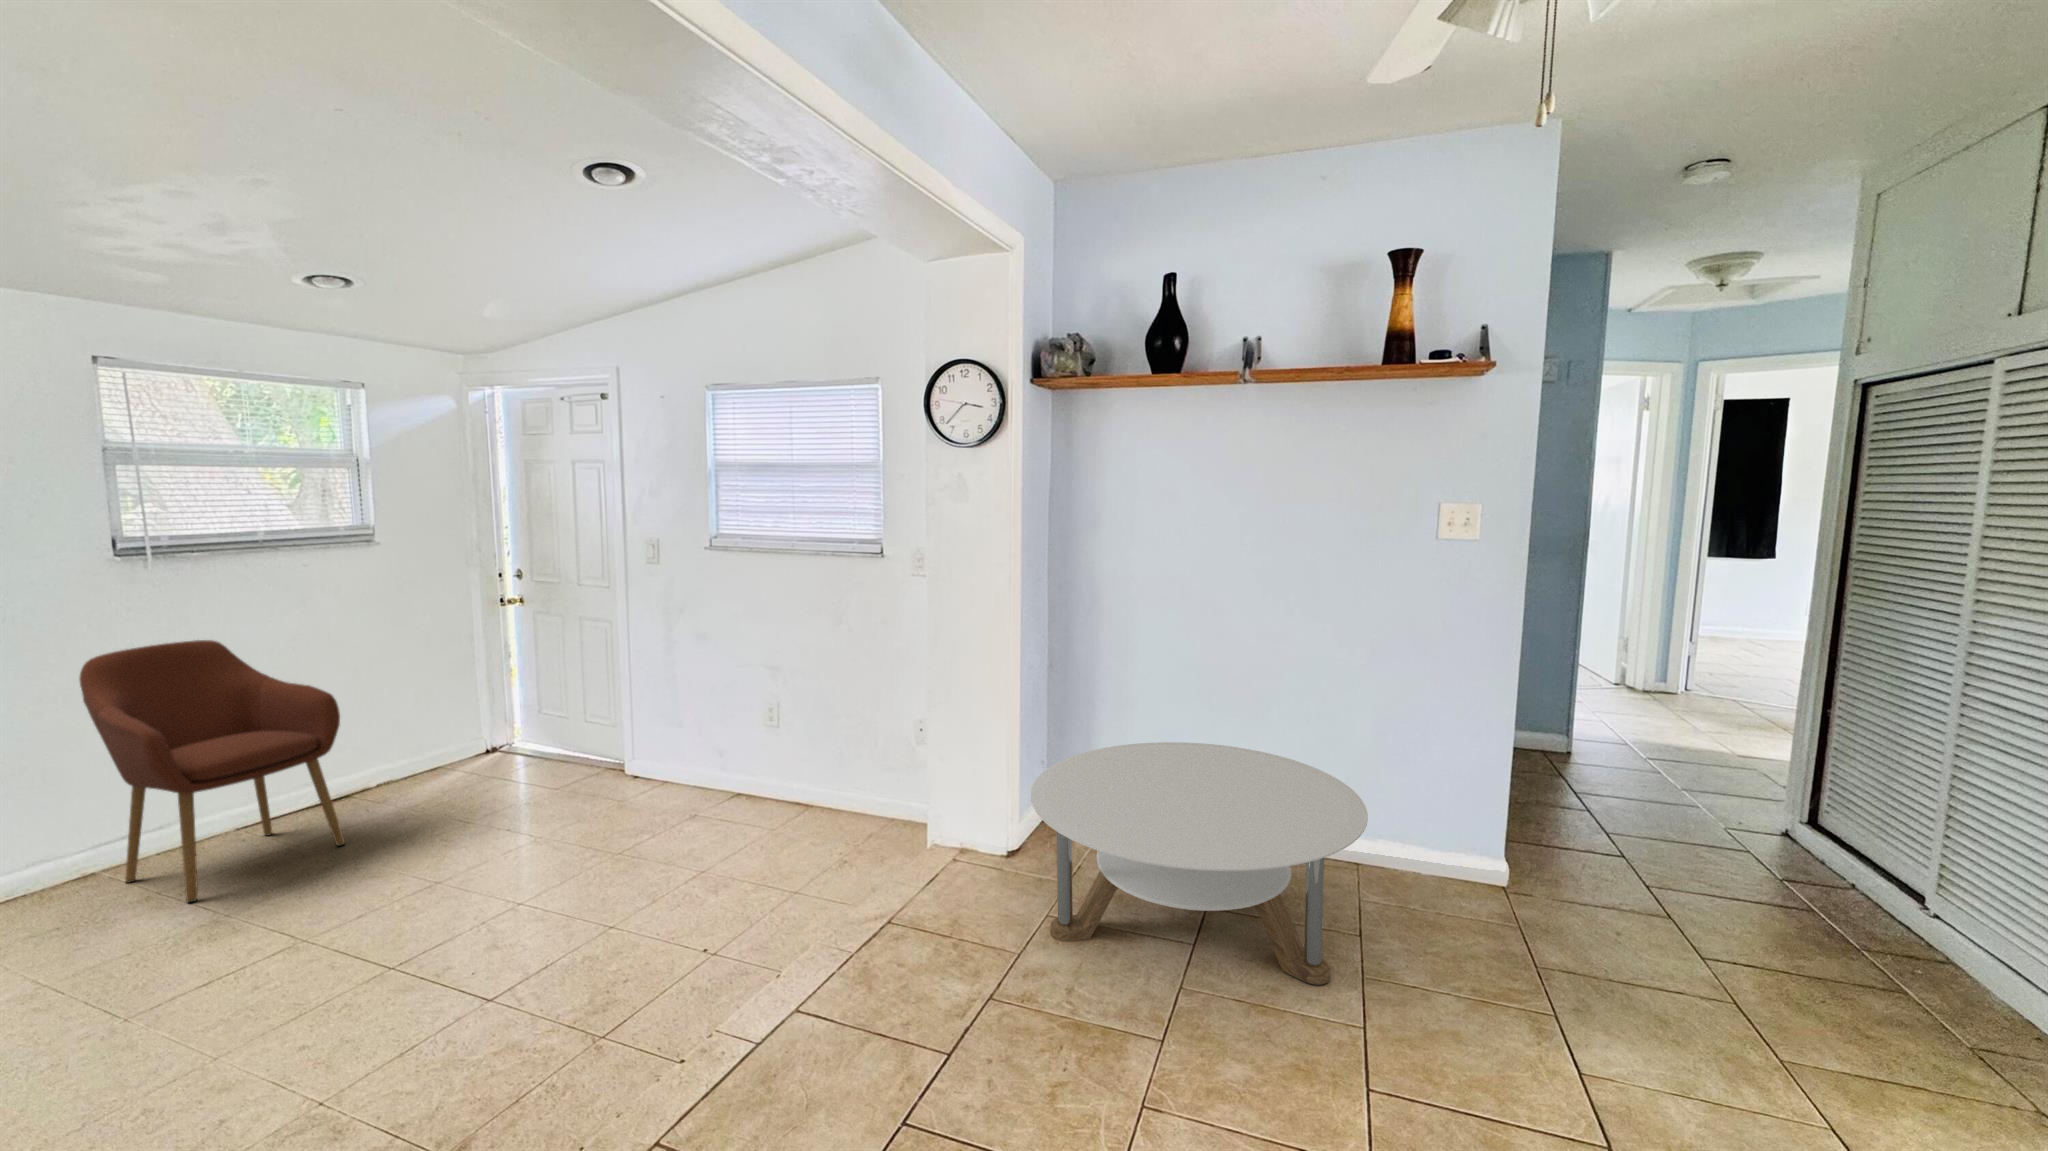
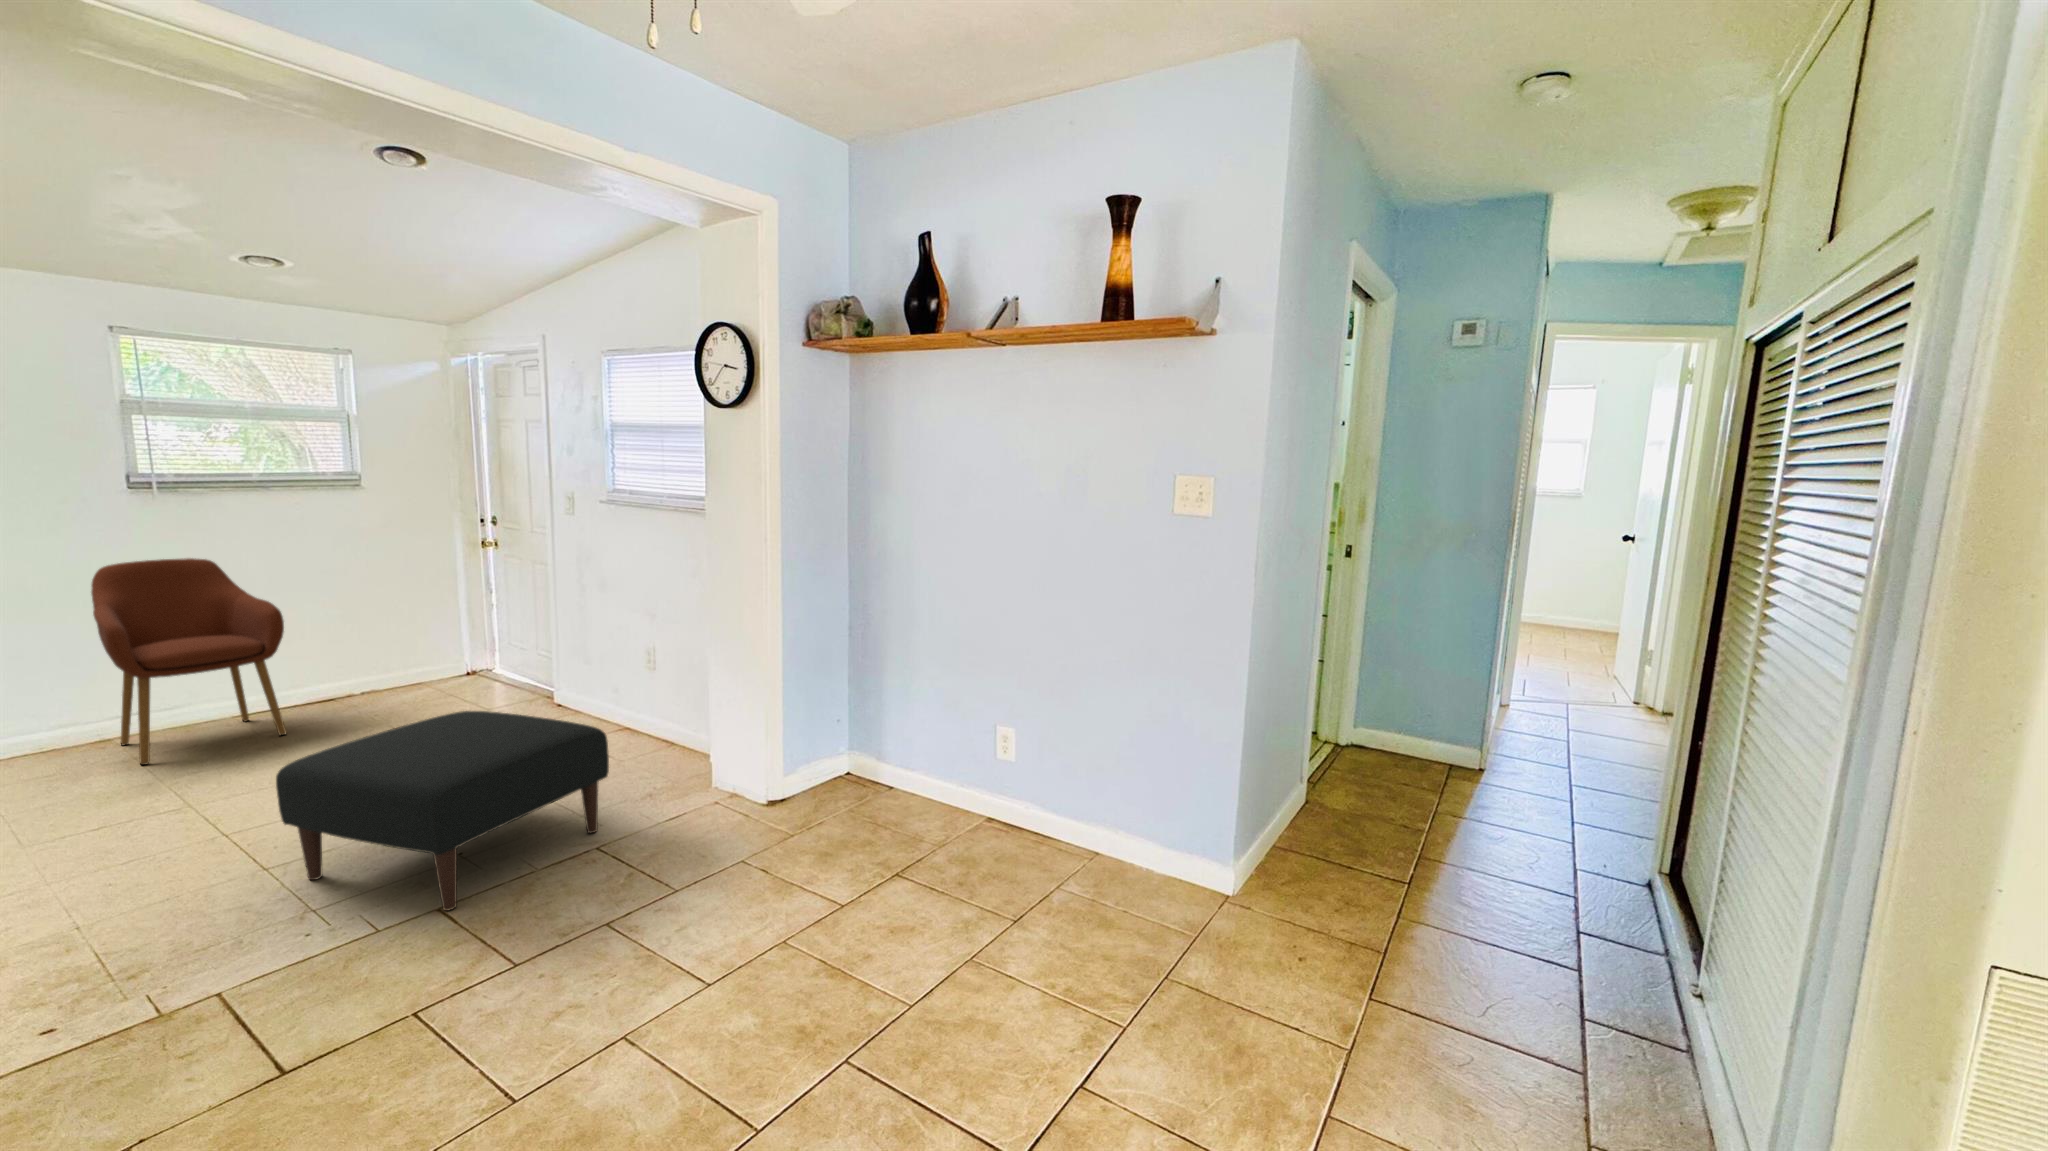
round table: present [1031,742,1368,985] -> none [695,713,1035,968]
ottoman: none [555,787,863,1009] -> present [276,711,609,911]

